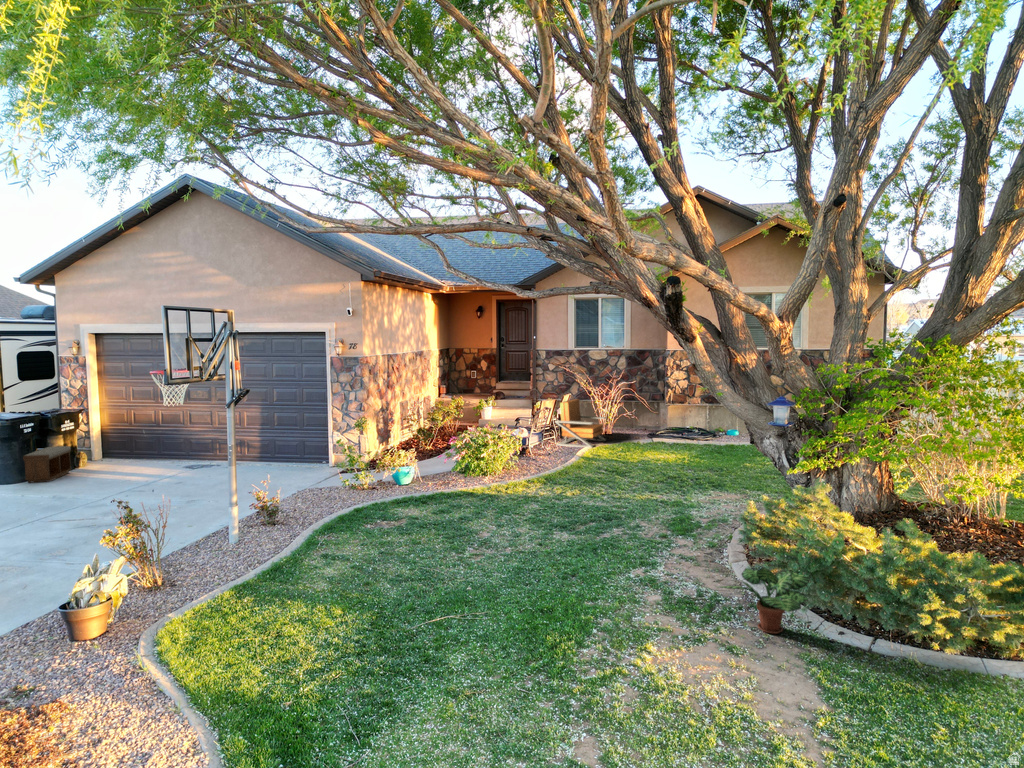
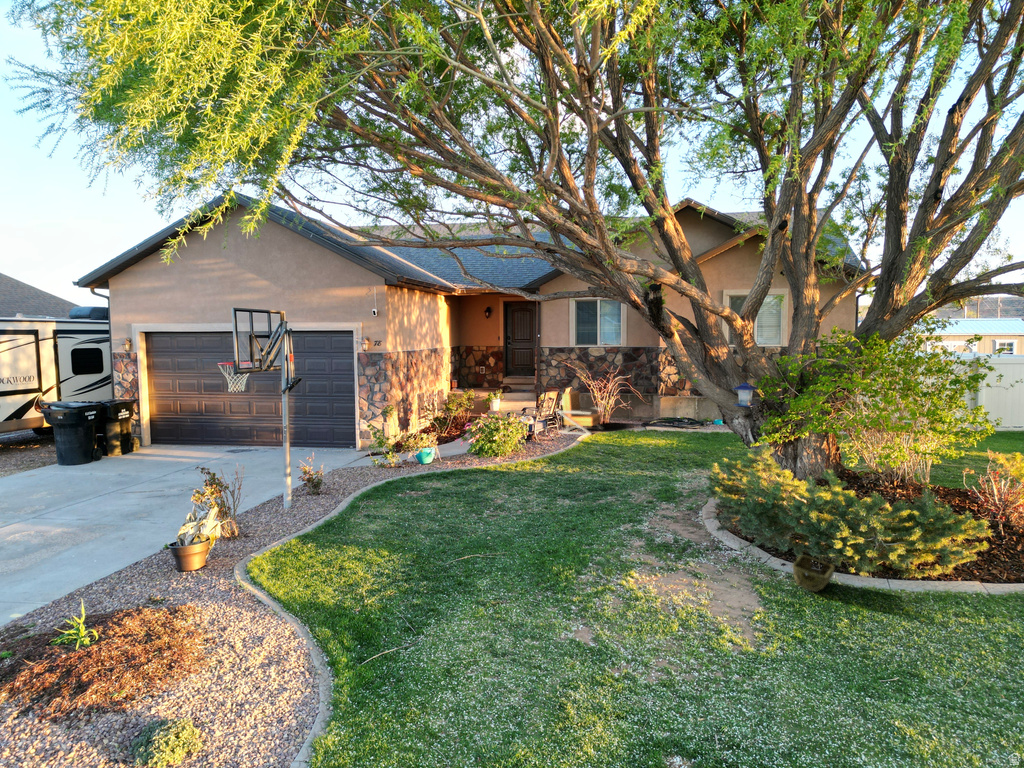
bench: present [23,446,71,483] -> none [90,432,129,464]
potted plant: present [719,568,810,634] -> none [682,513,760,566]
woven basket: none [860,624,914,679] -> present [793,555,835,592]

